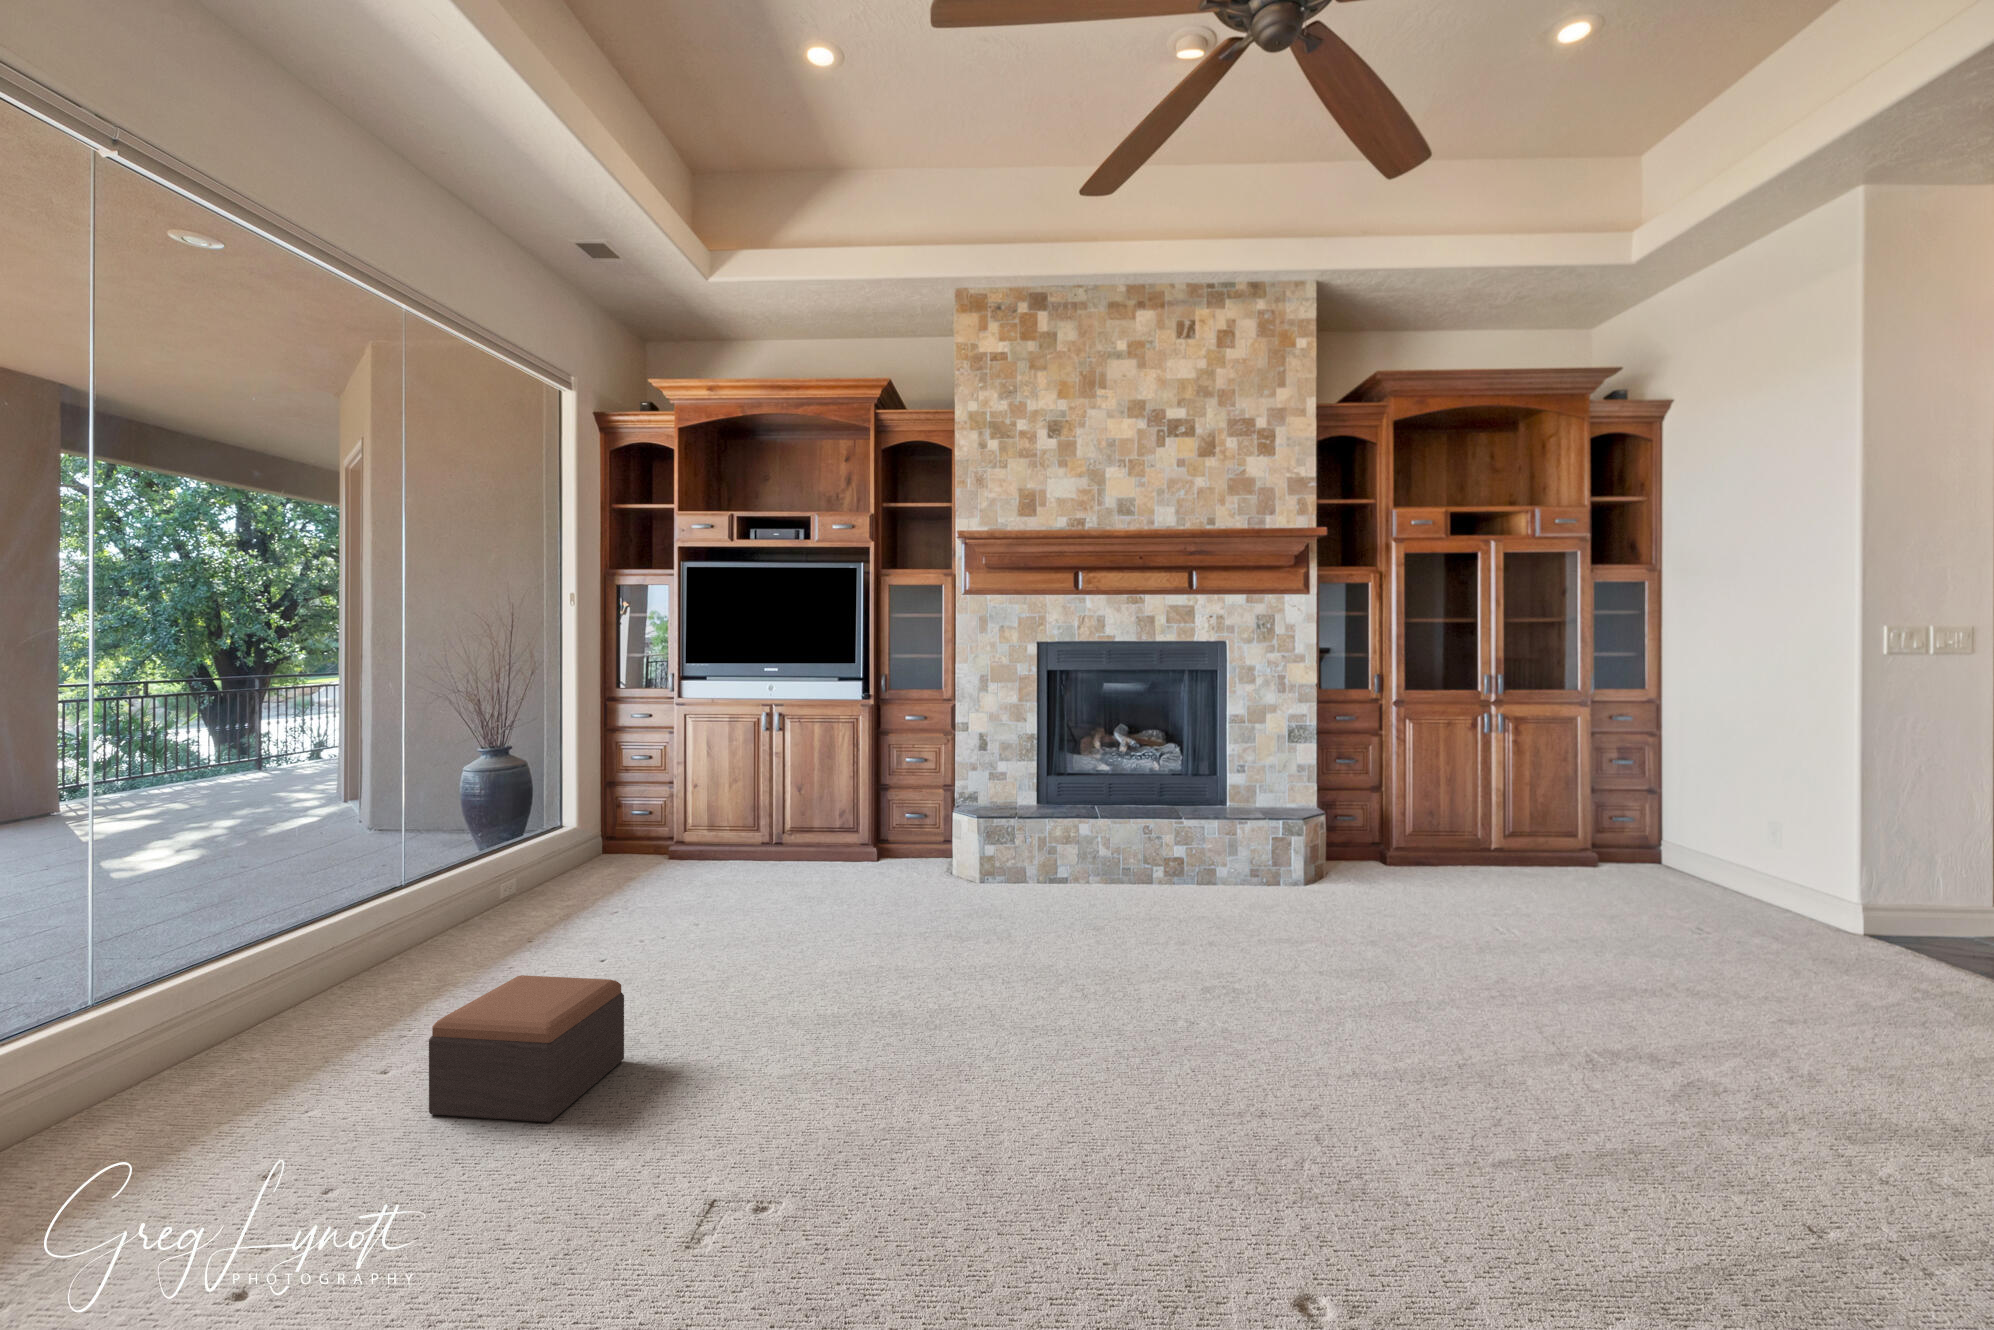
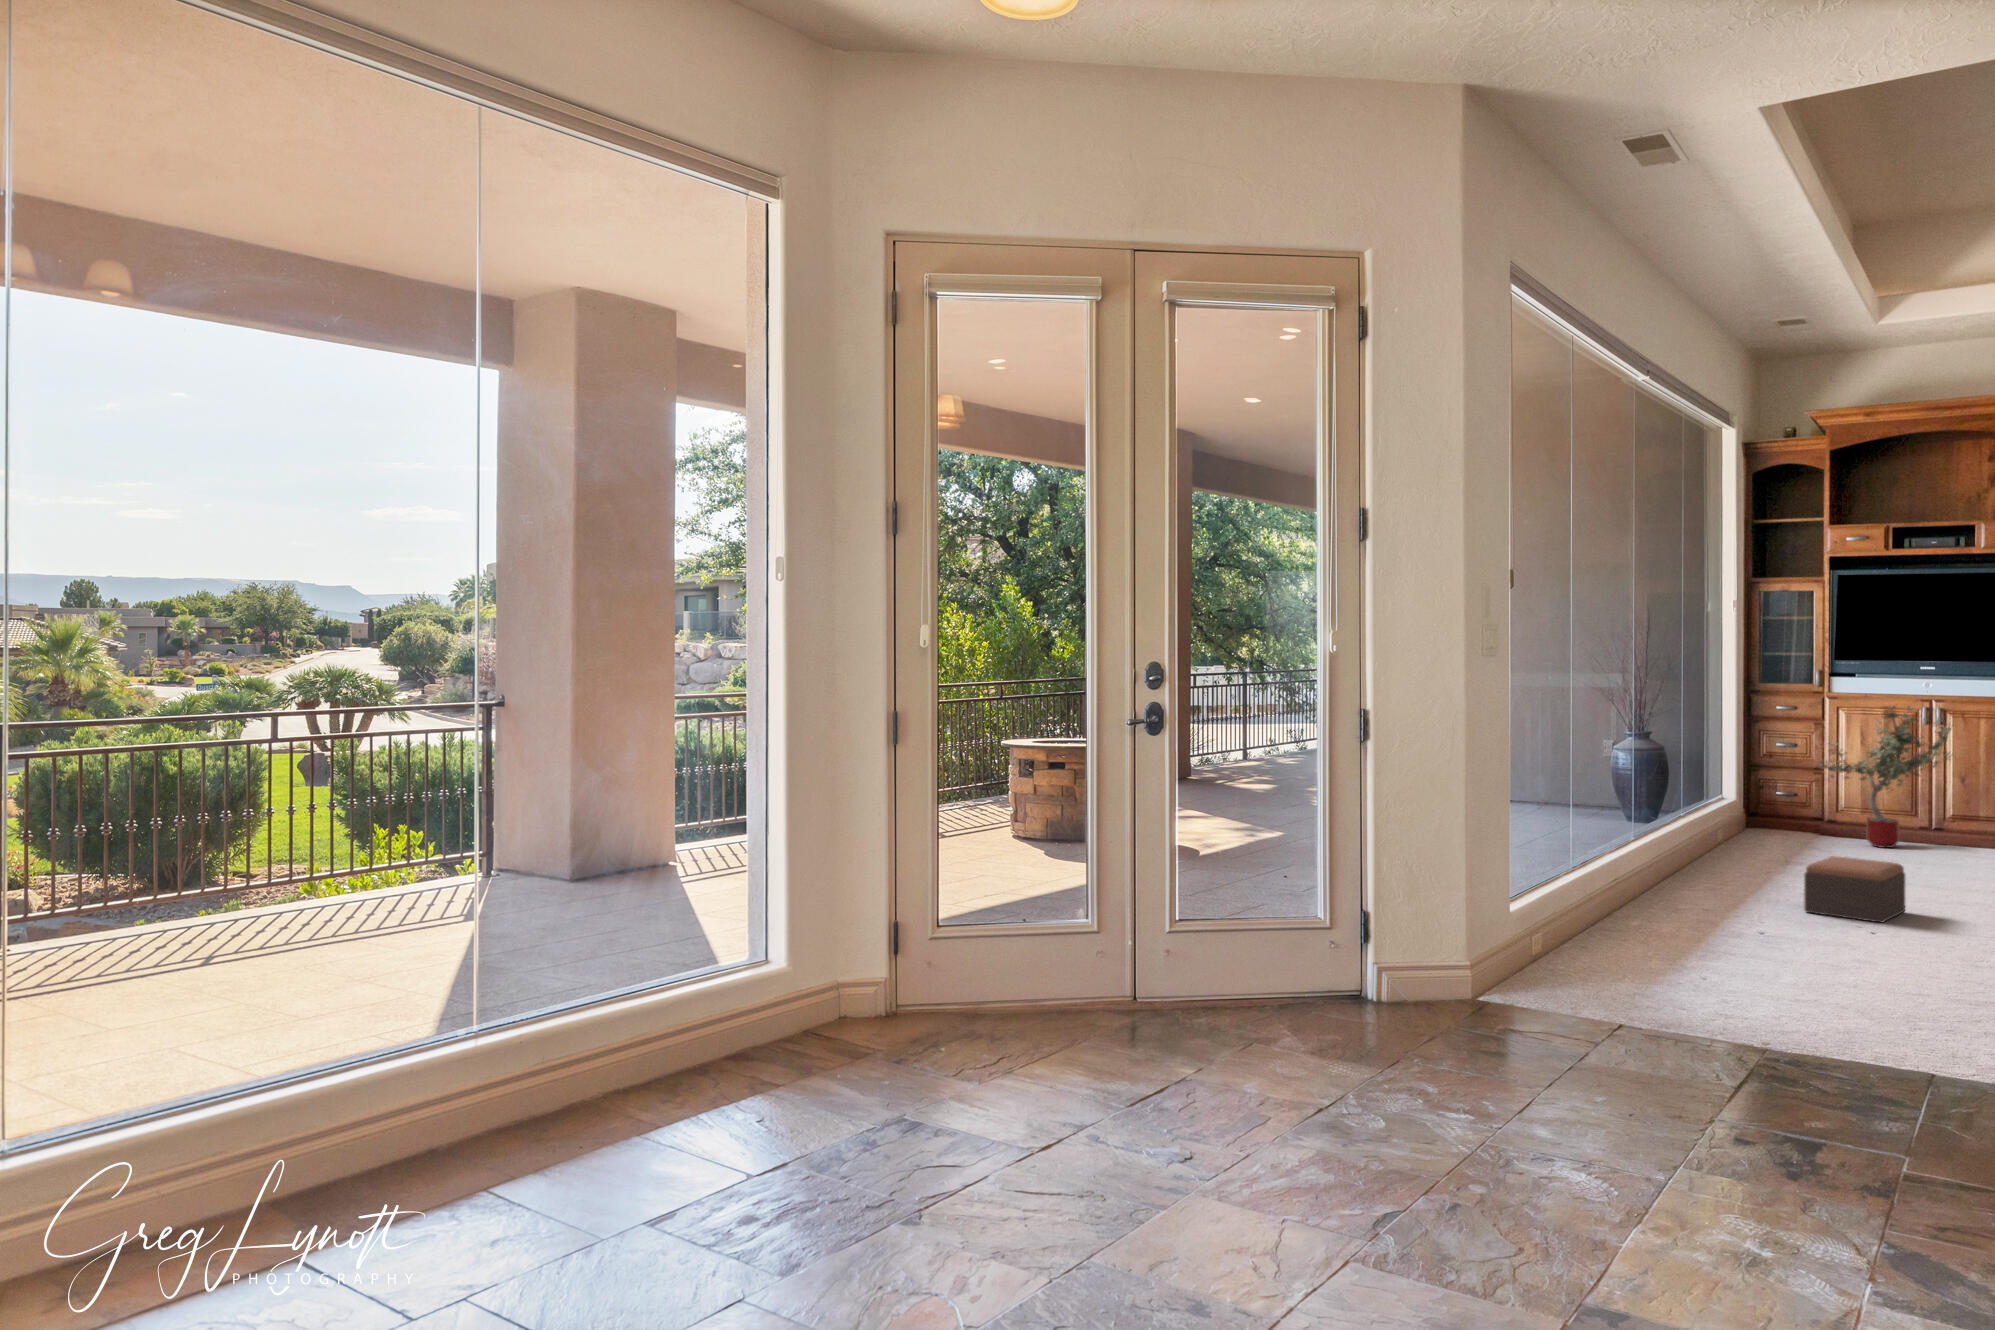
potted tree: none [652,709,785,877] -> present [1819,705,1951,848]

